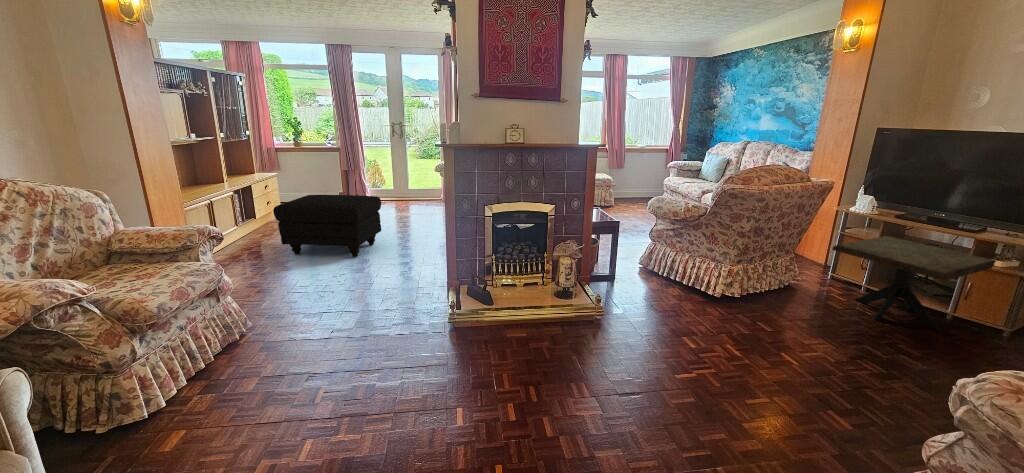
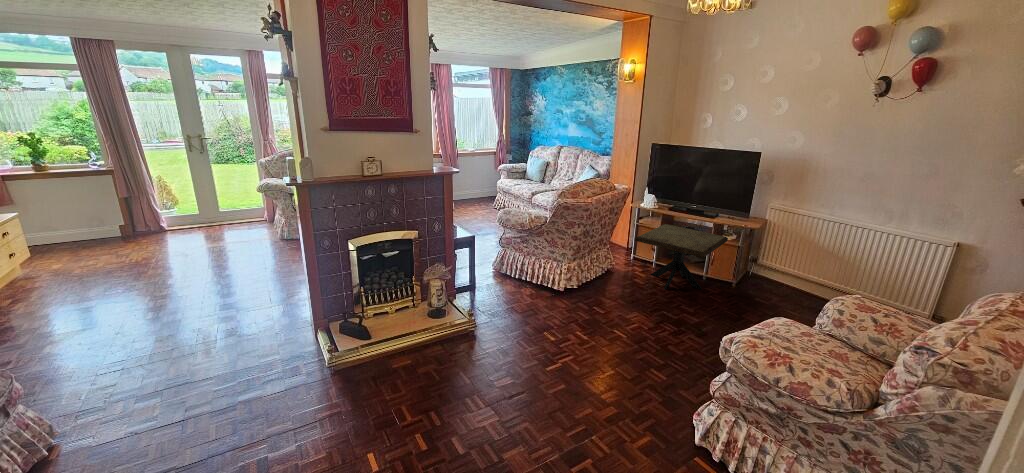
ottoman: present [273,195,381,257] -> none [41,233,206,319]

